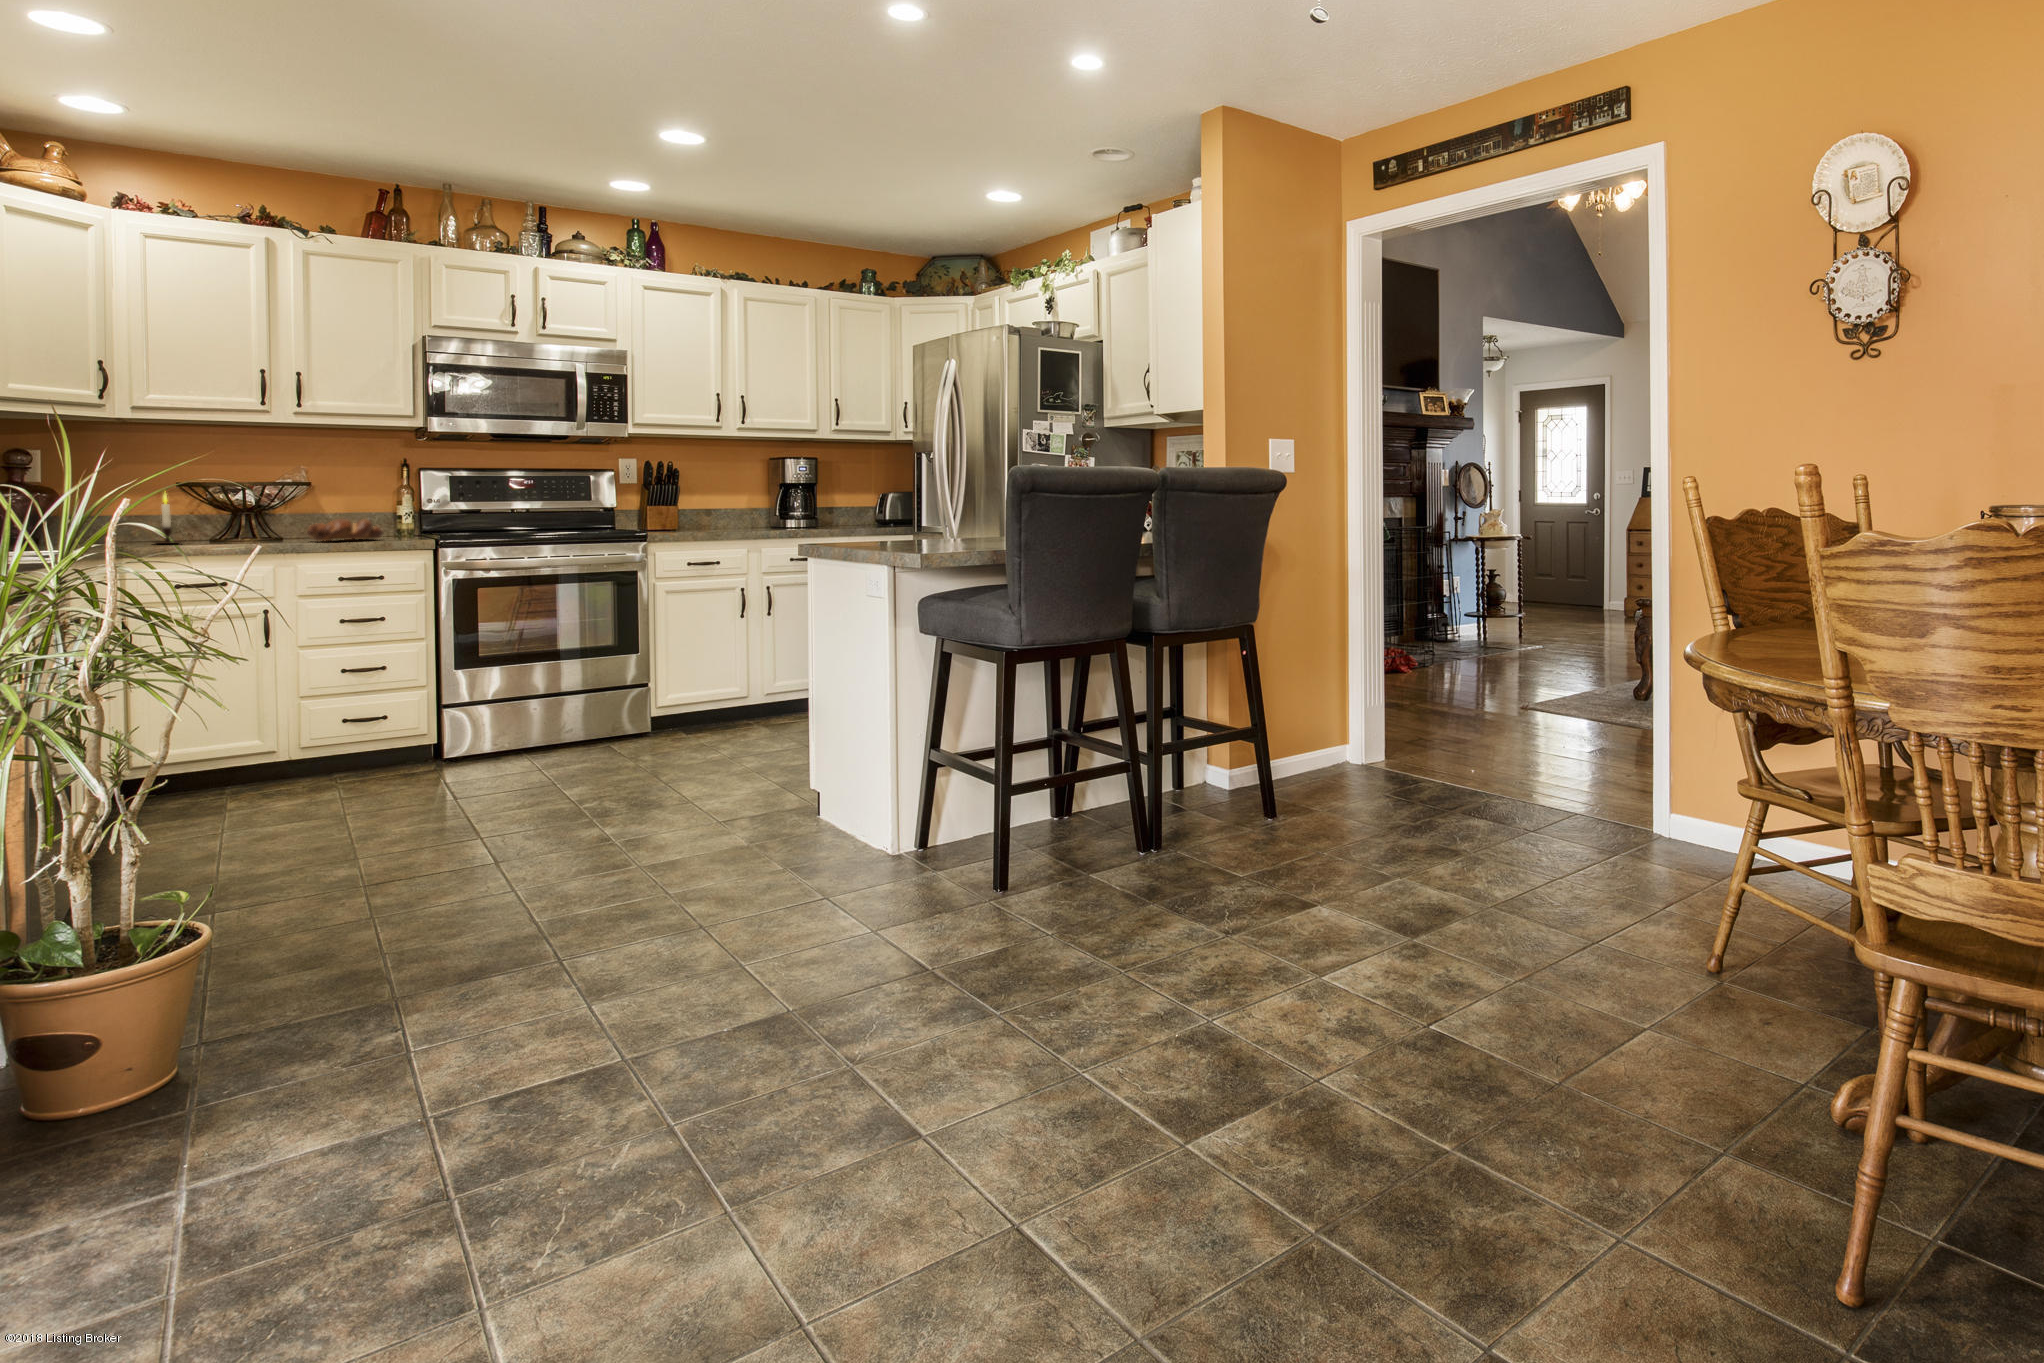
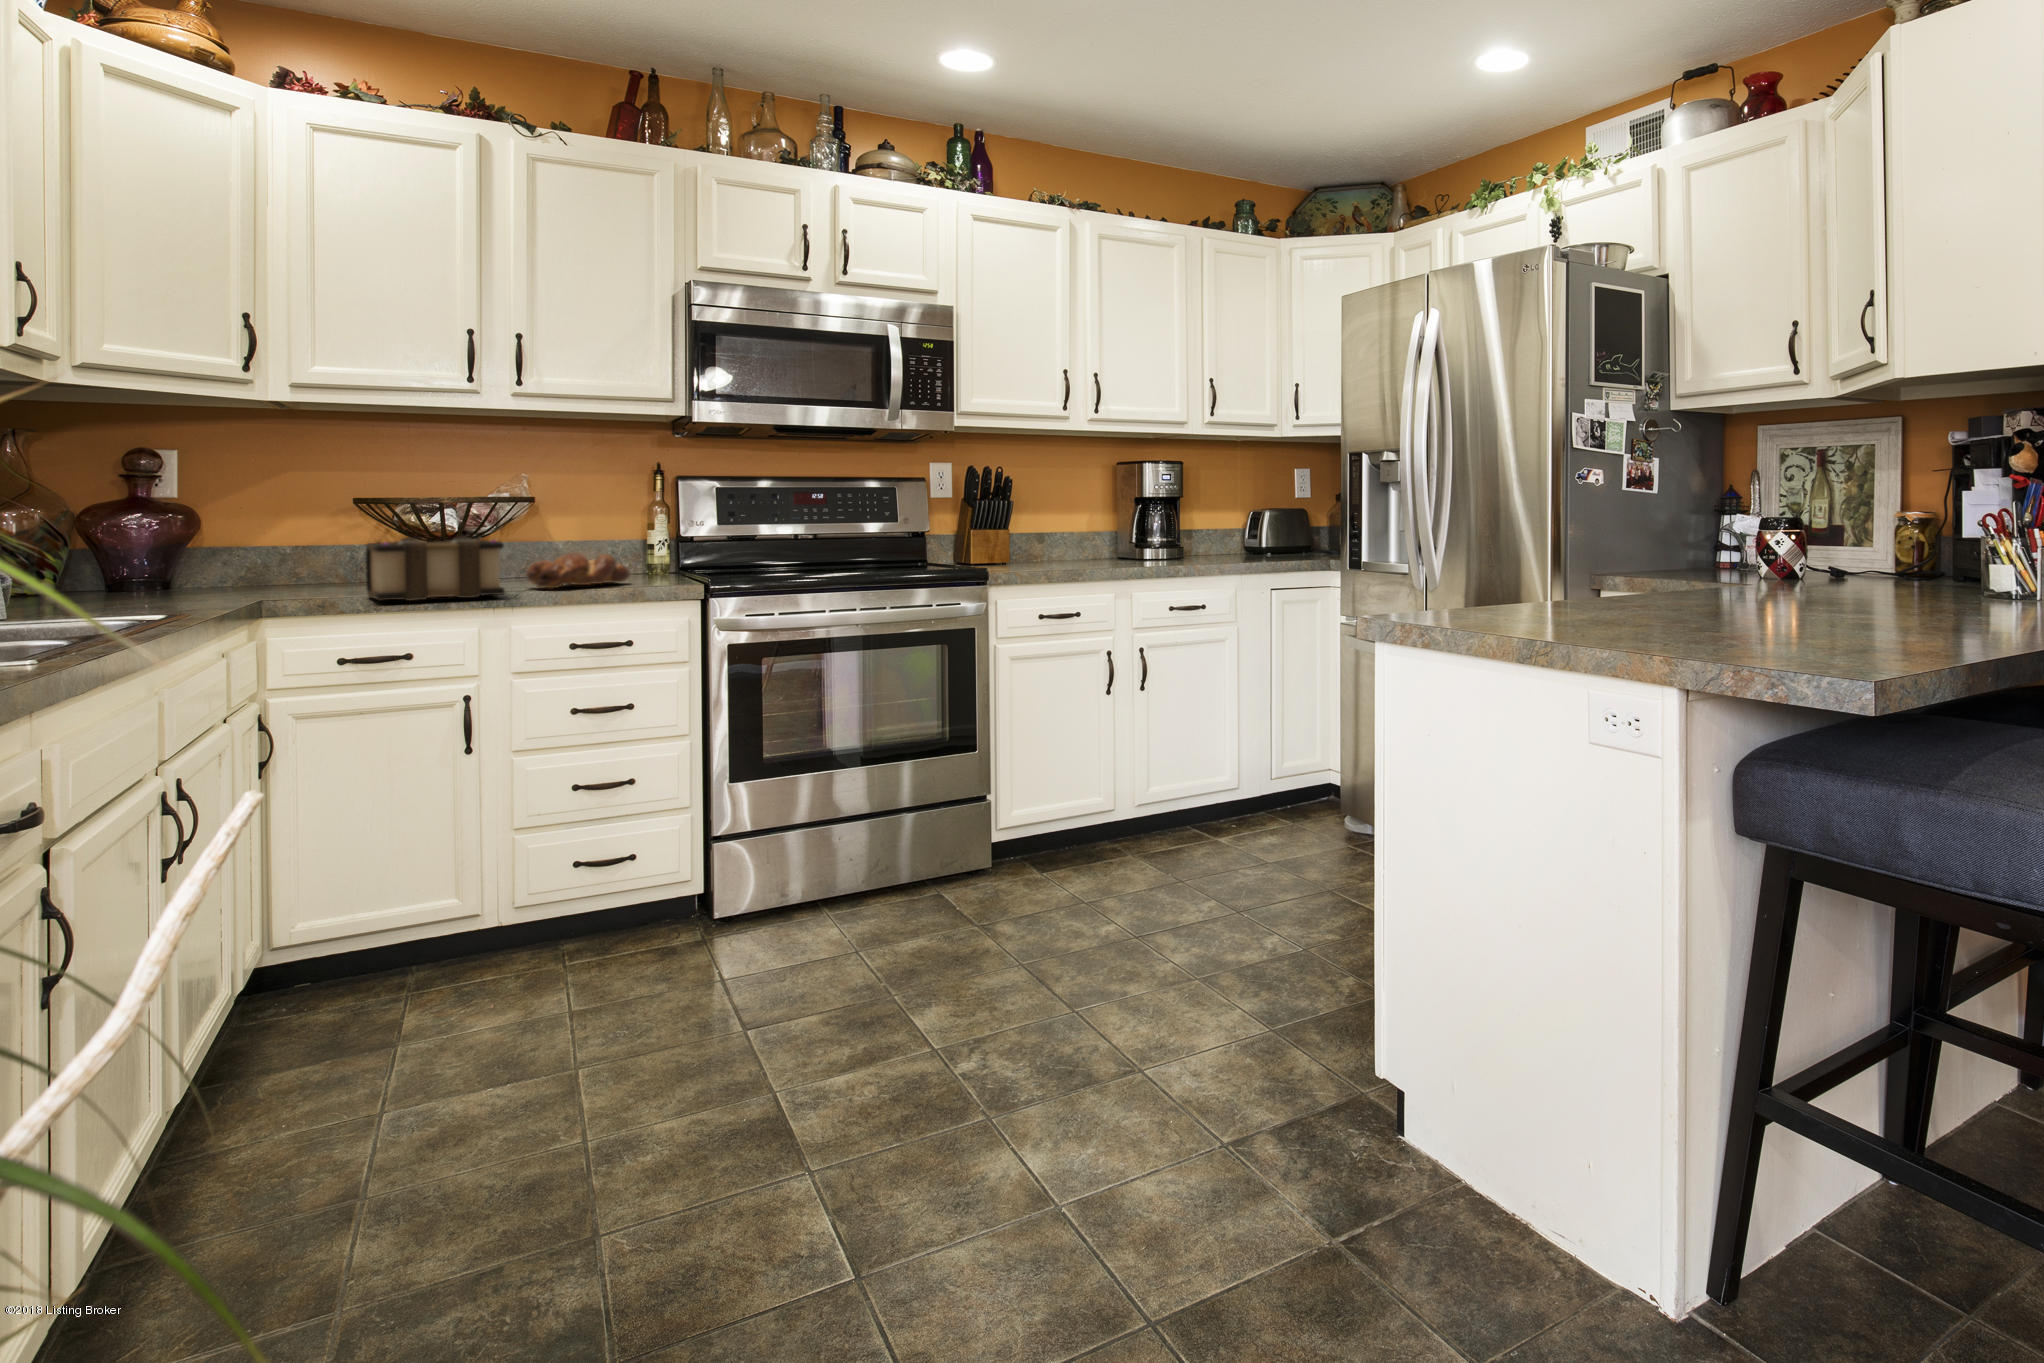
candle: present [154,494,185,544] -> none [308,513,367,595]
book: none [192,505,292,545] -> present [366,536,505,601]

